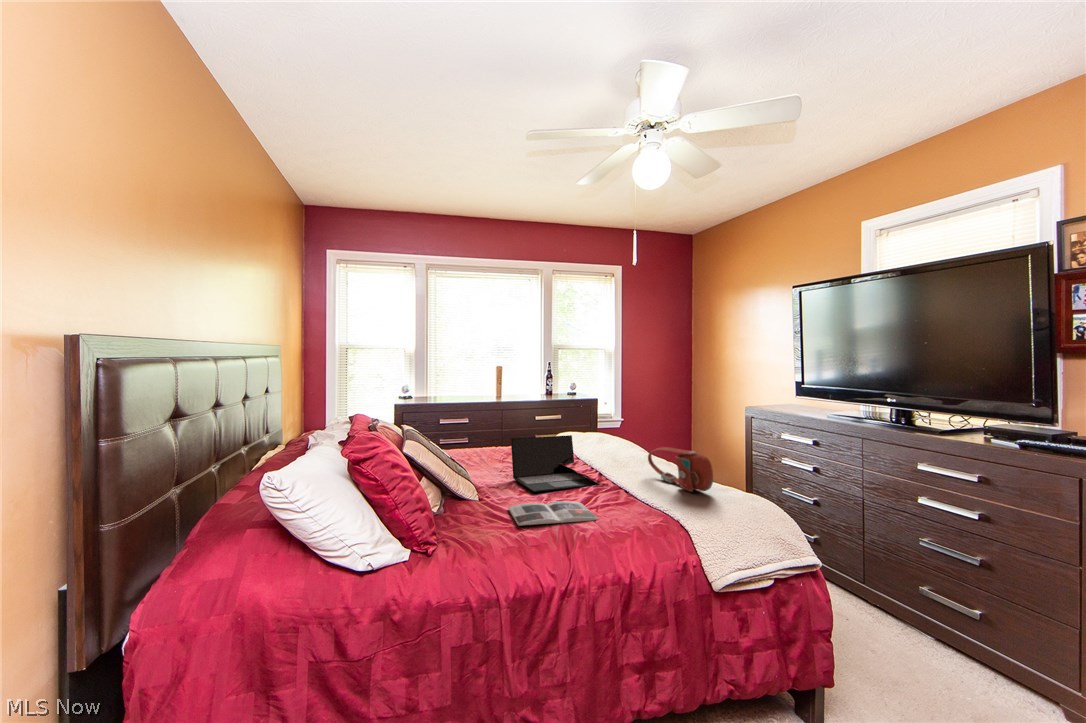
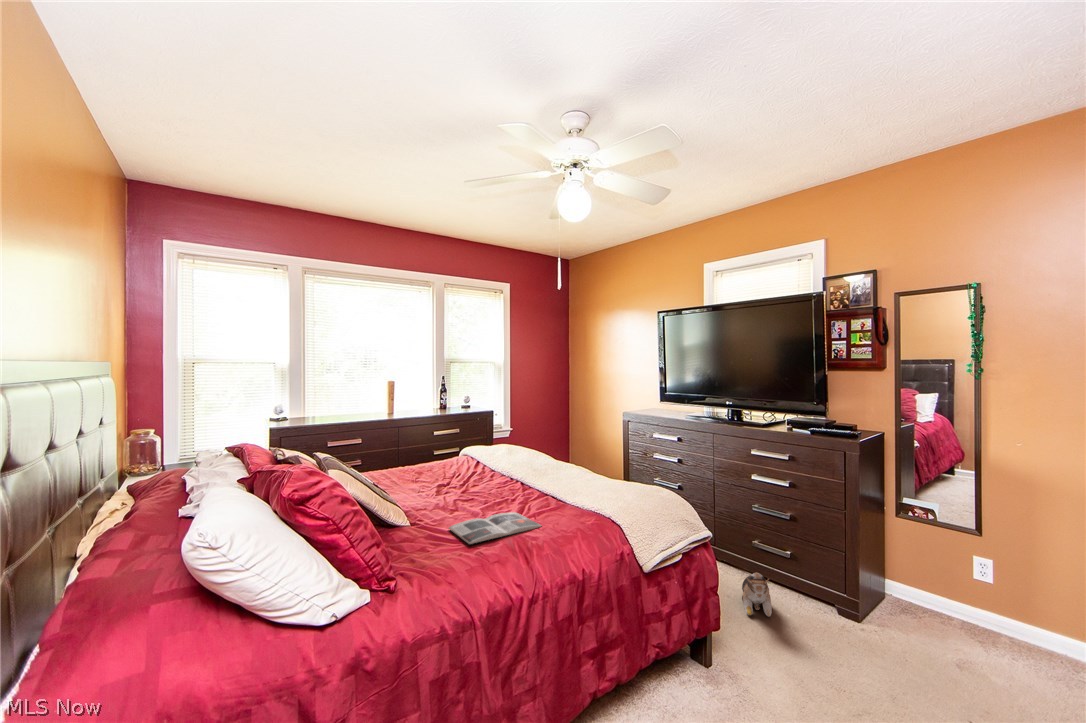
laptop: present [511,435,599,492] -> none [432,447,525,508]
handbag: present [648,447,713,492] -> none [567,451,629,489]
plush toy: none [867,618,907,676] -> present [742,572,772,617]

